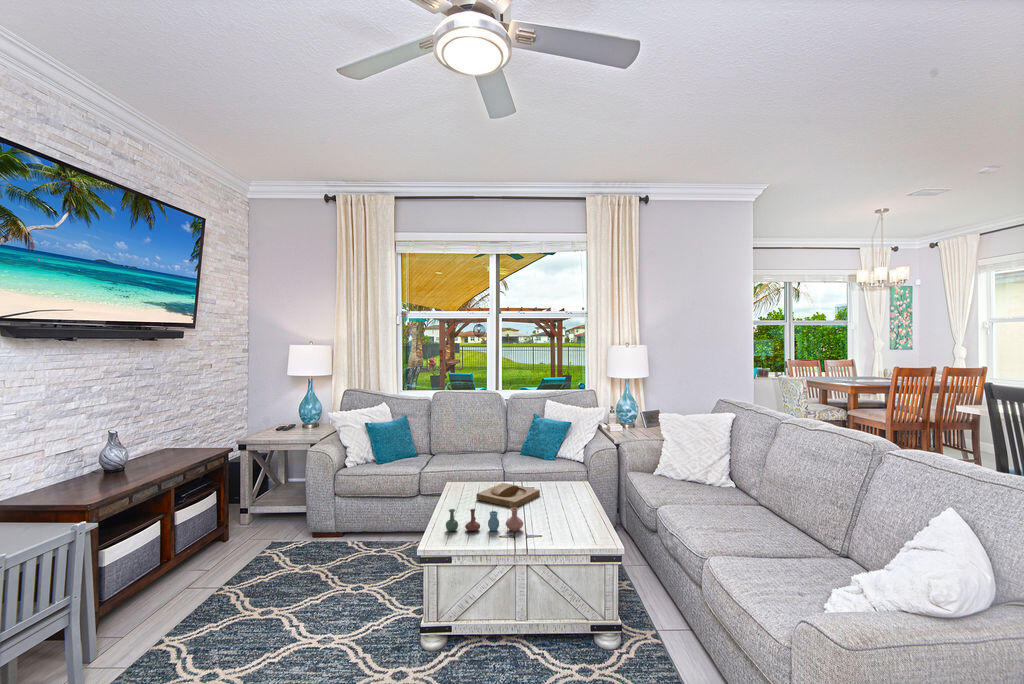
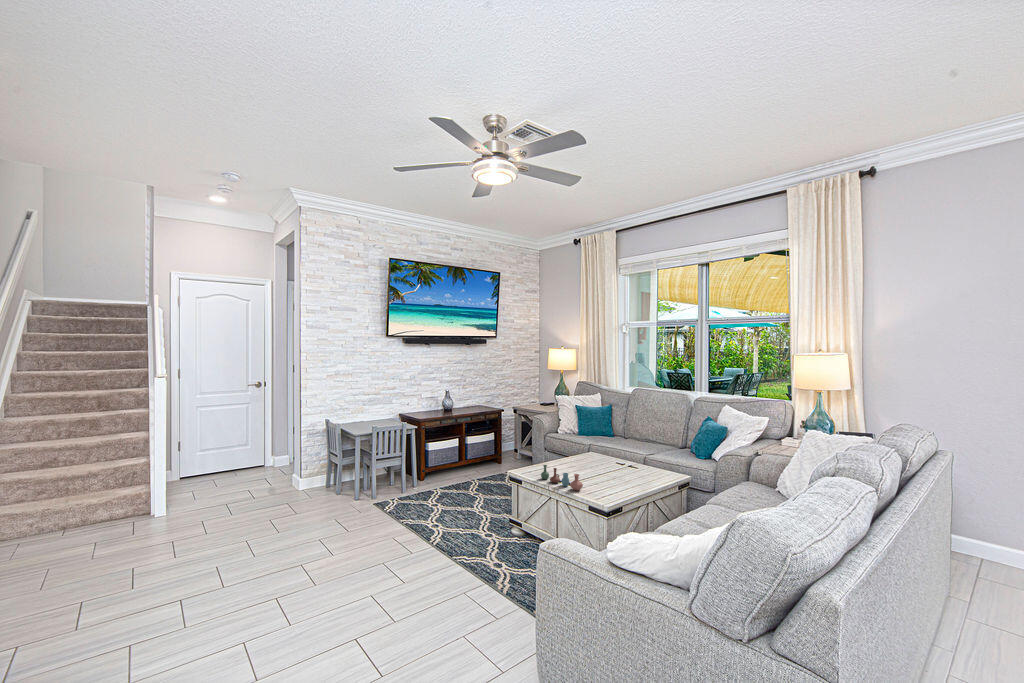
tray: present [476,483,540,508] -> none [593,463,639,480]

